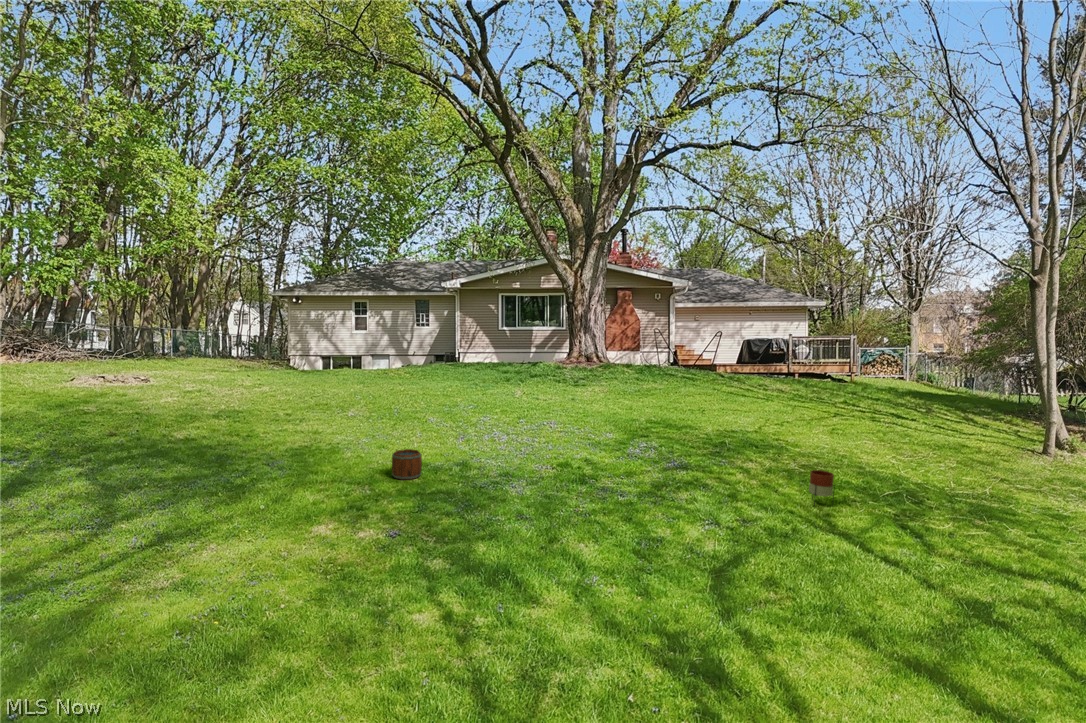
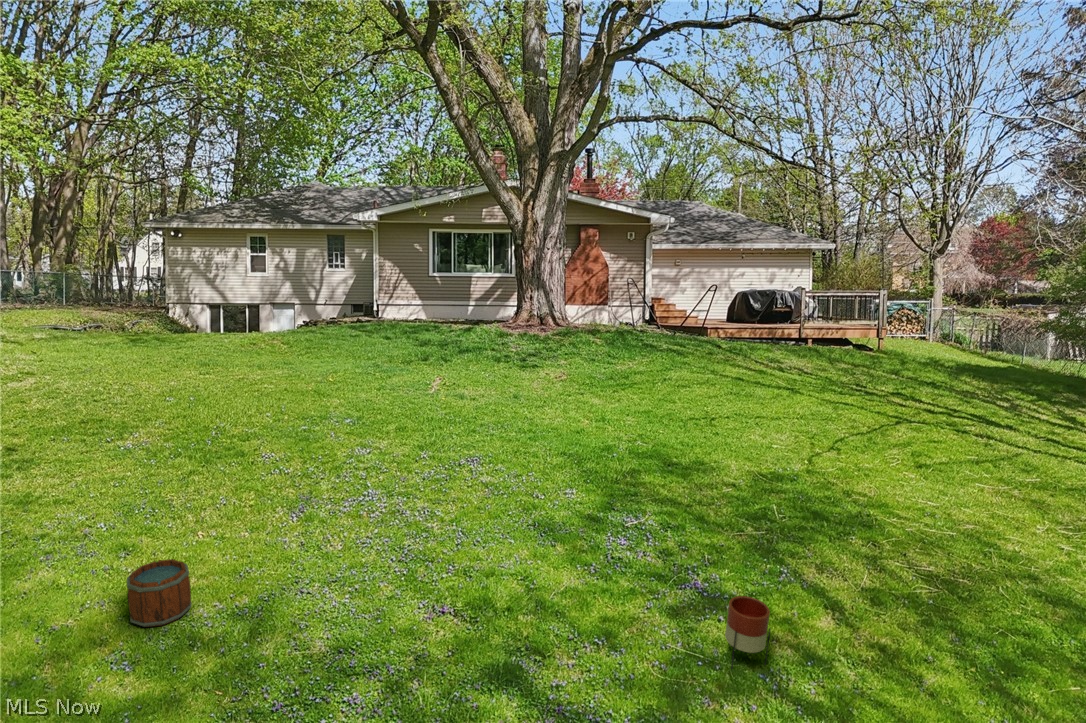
planter: present [809,470,835,504] -> present [725,596,770,669]

